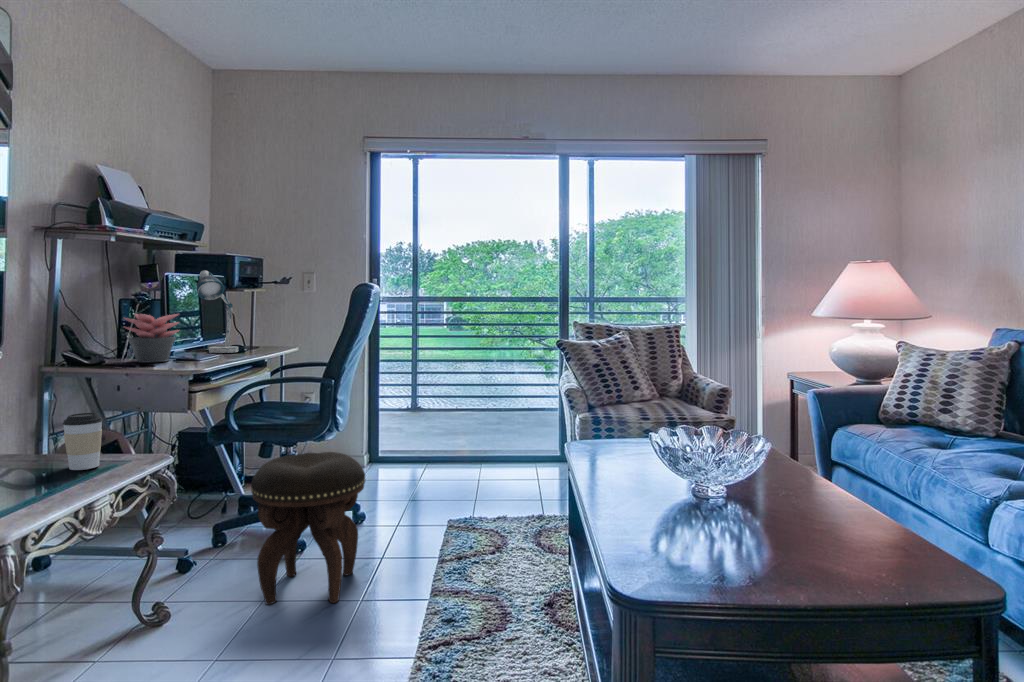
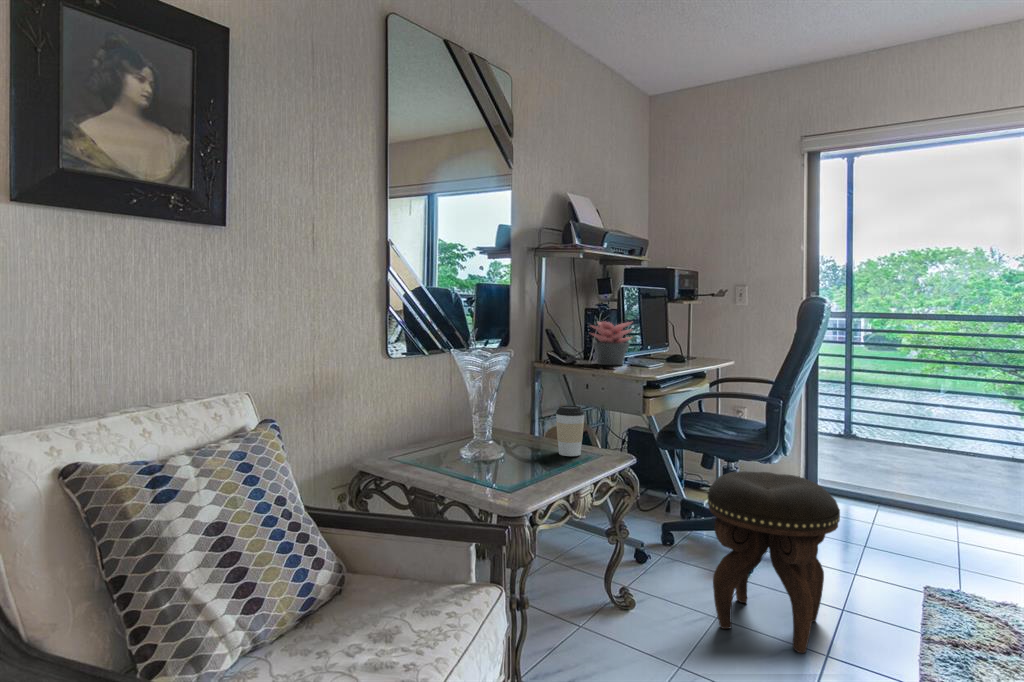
desk lamp: present [197,270,238,353] -> none [645,282,678,360]

